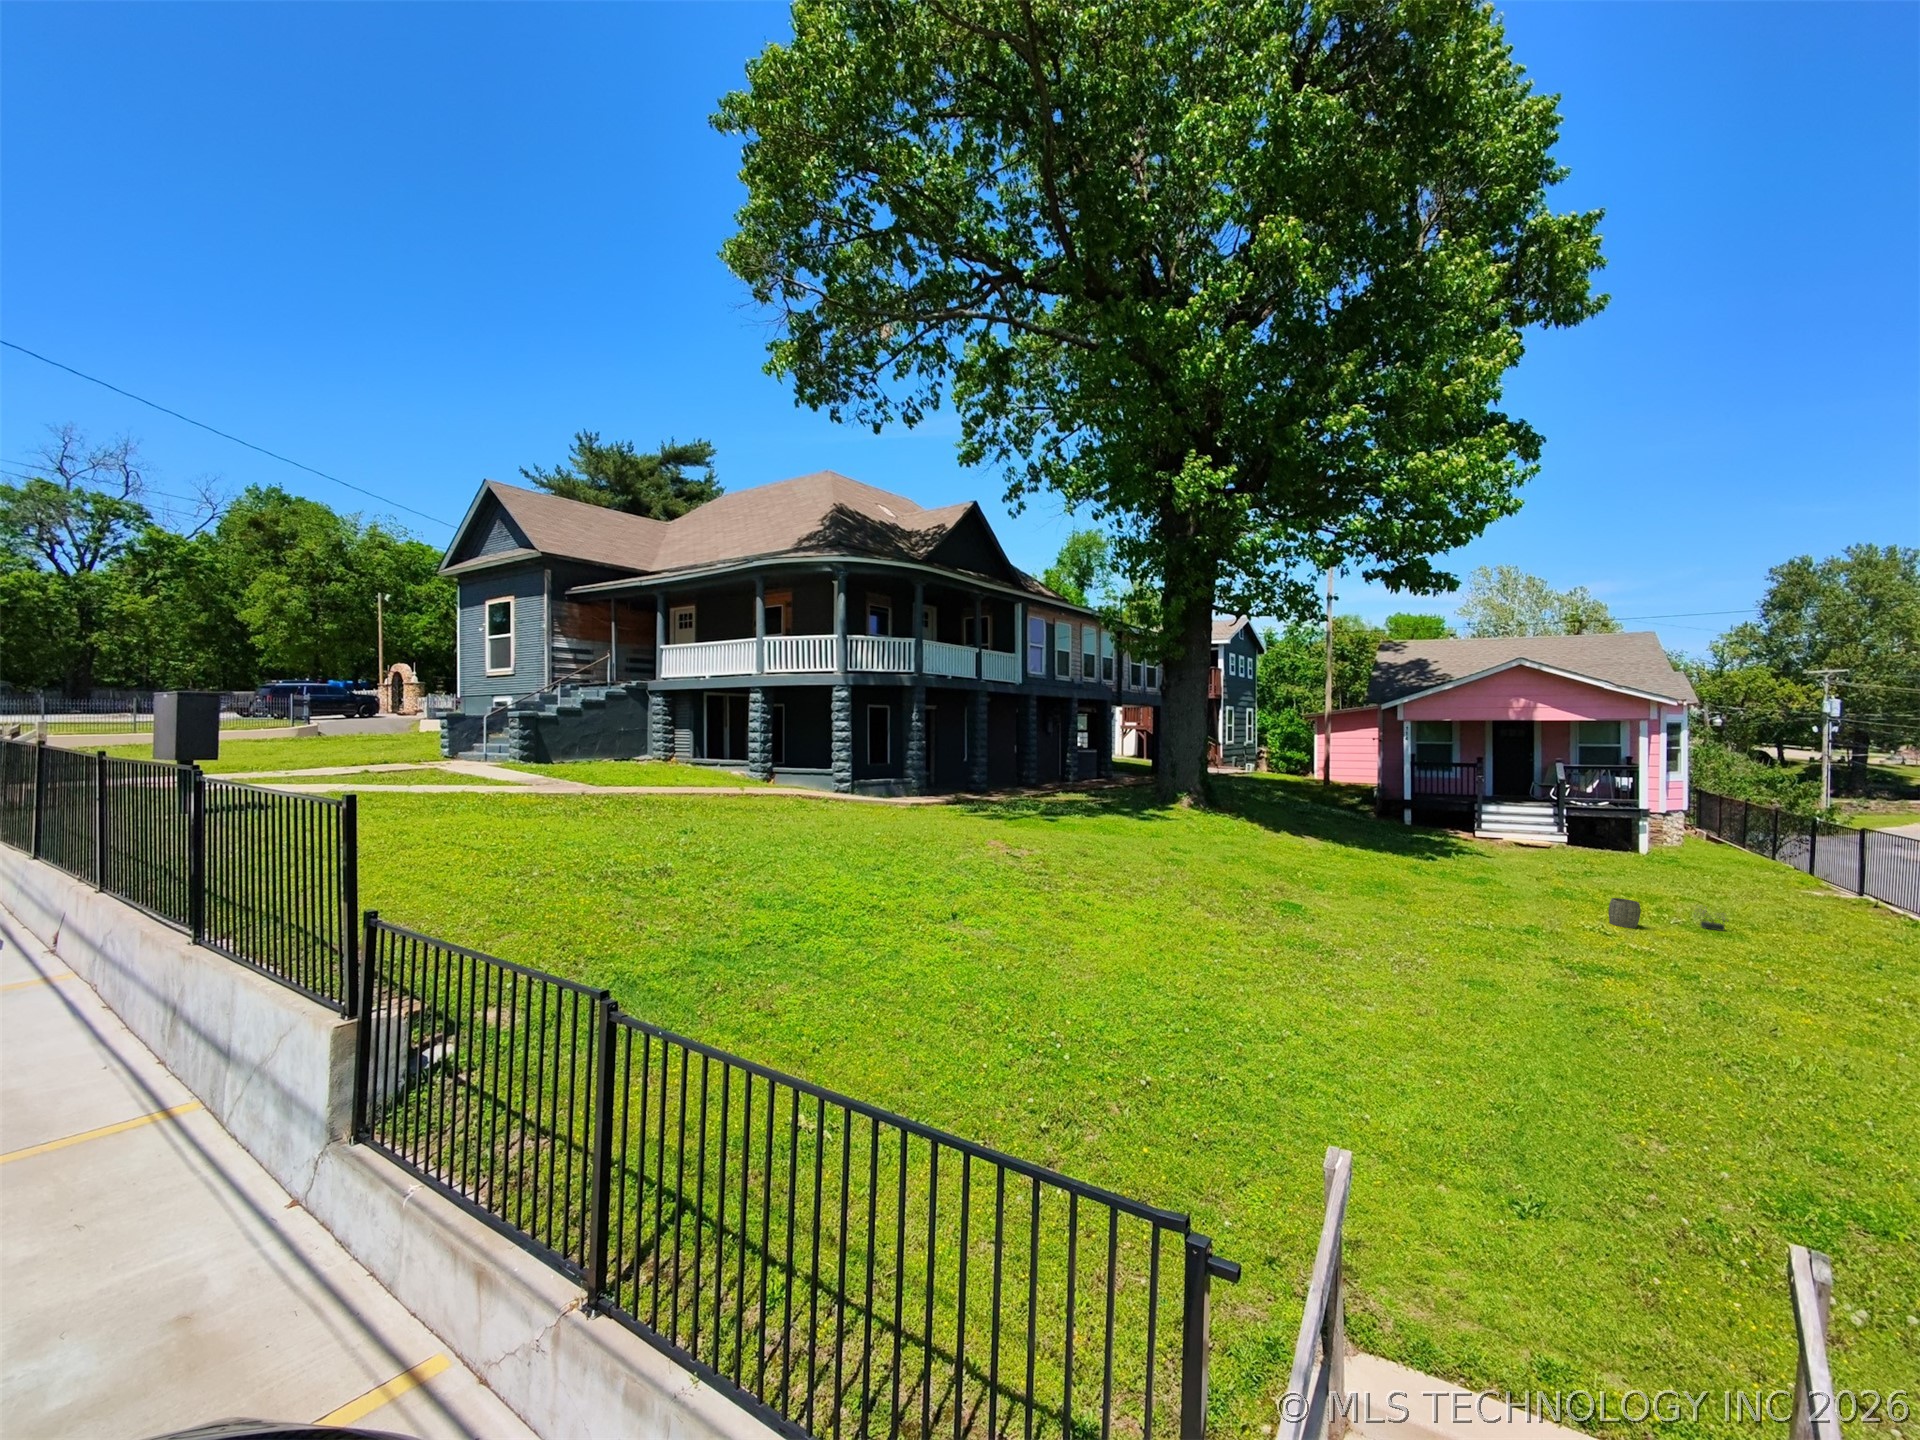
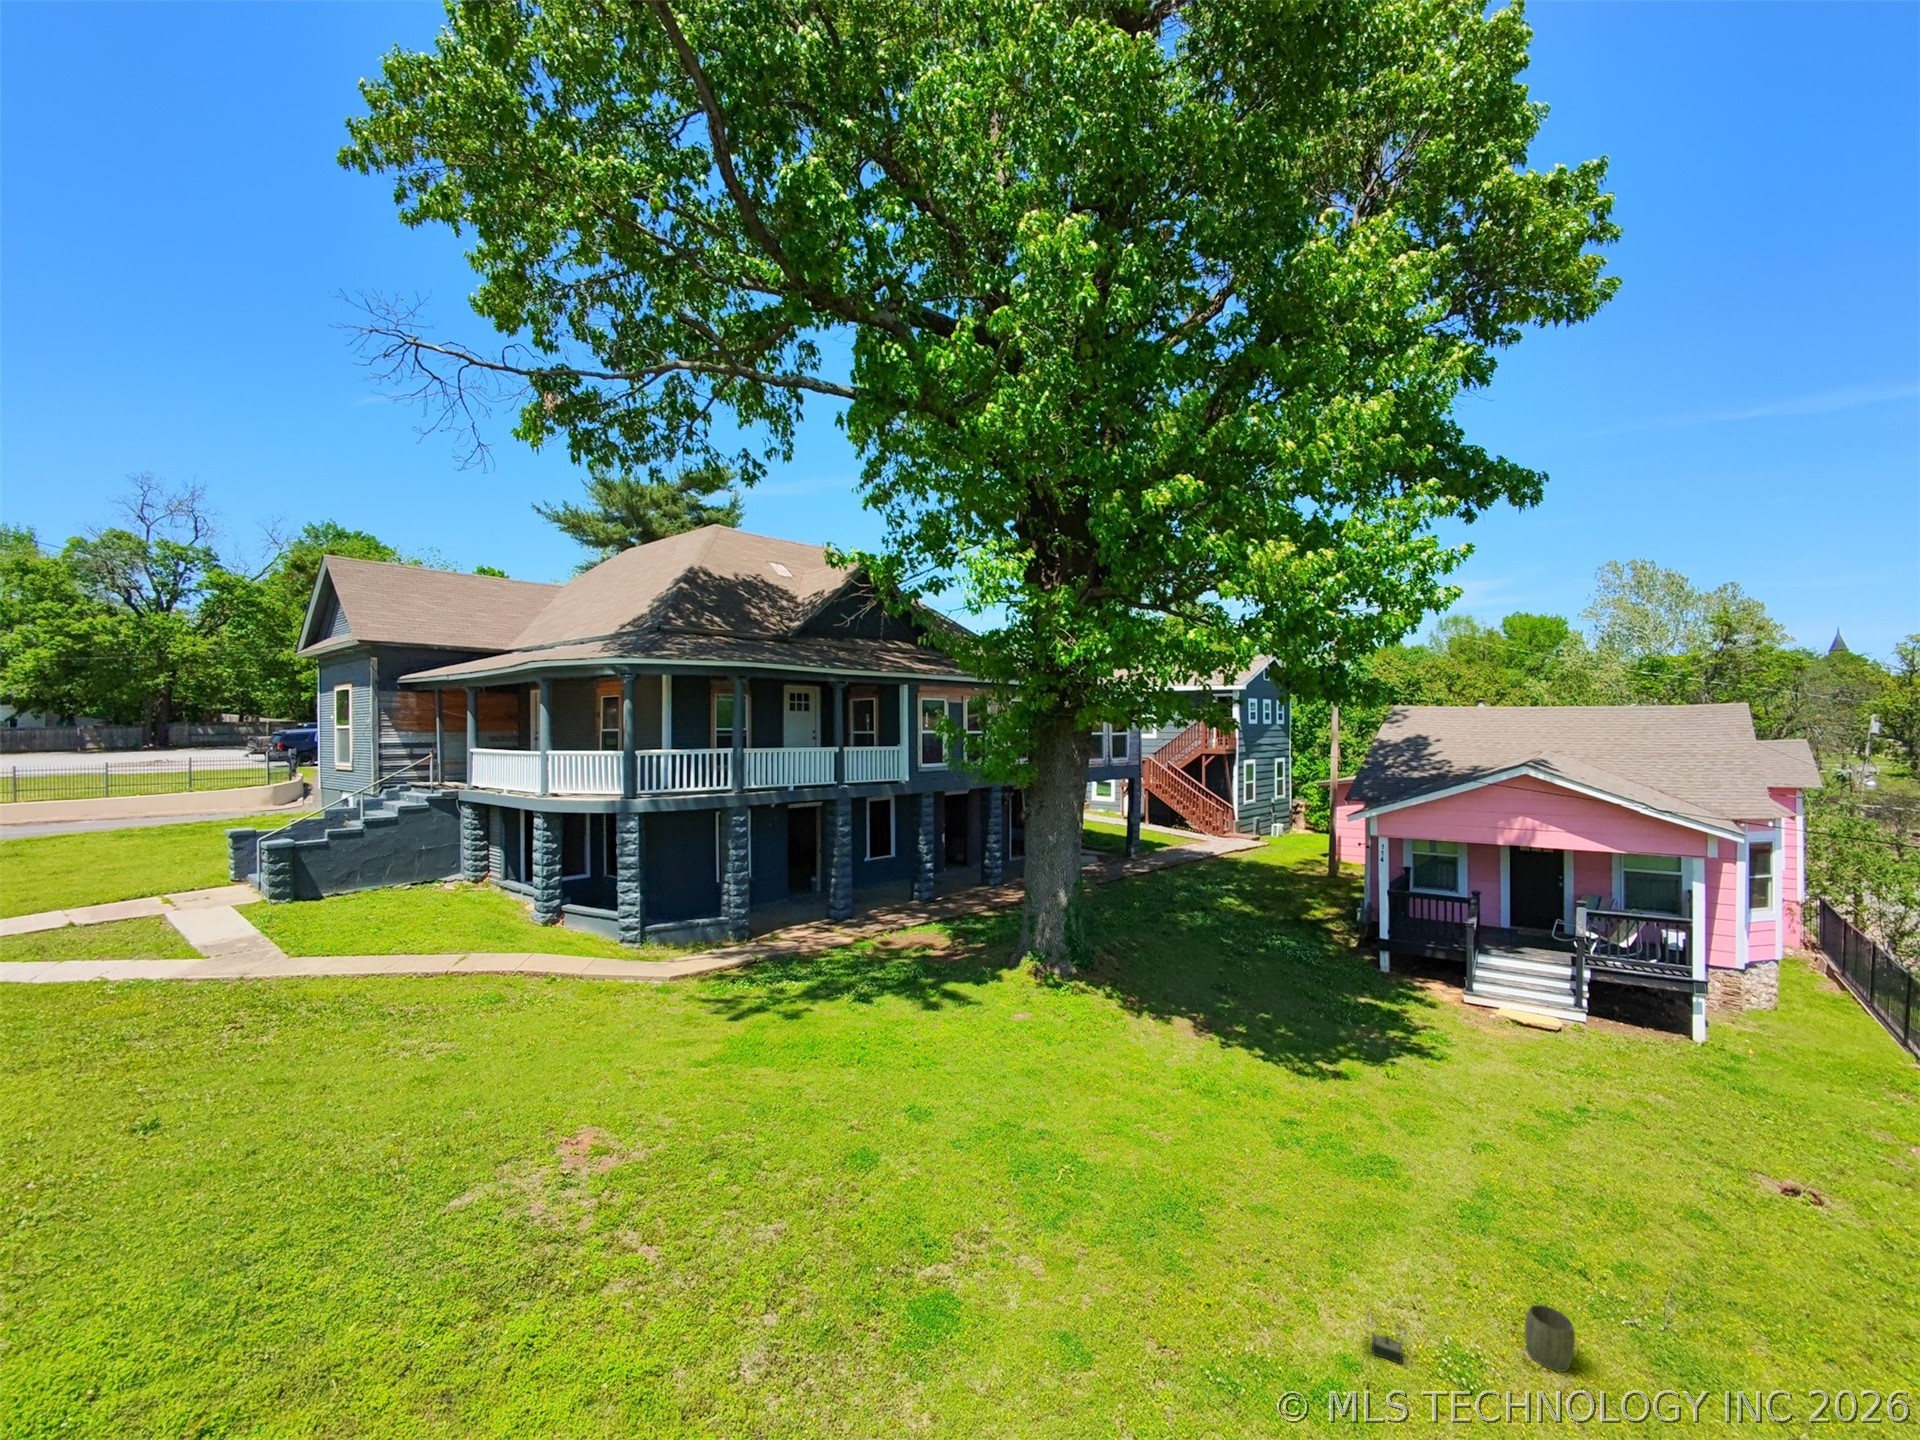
decorative plant: present [1695,907,1728,931] -> present [1364,1310,1411,1363]

